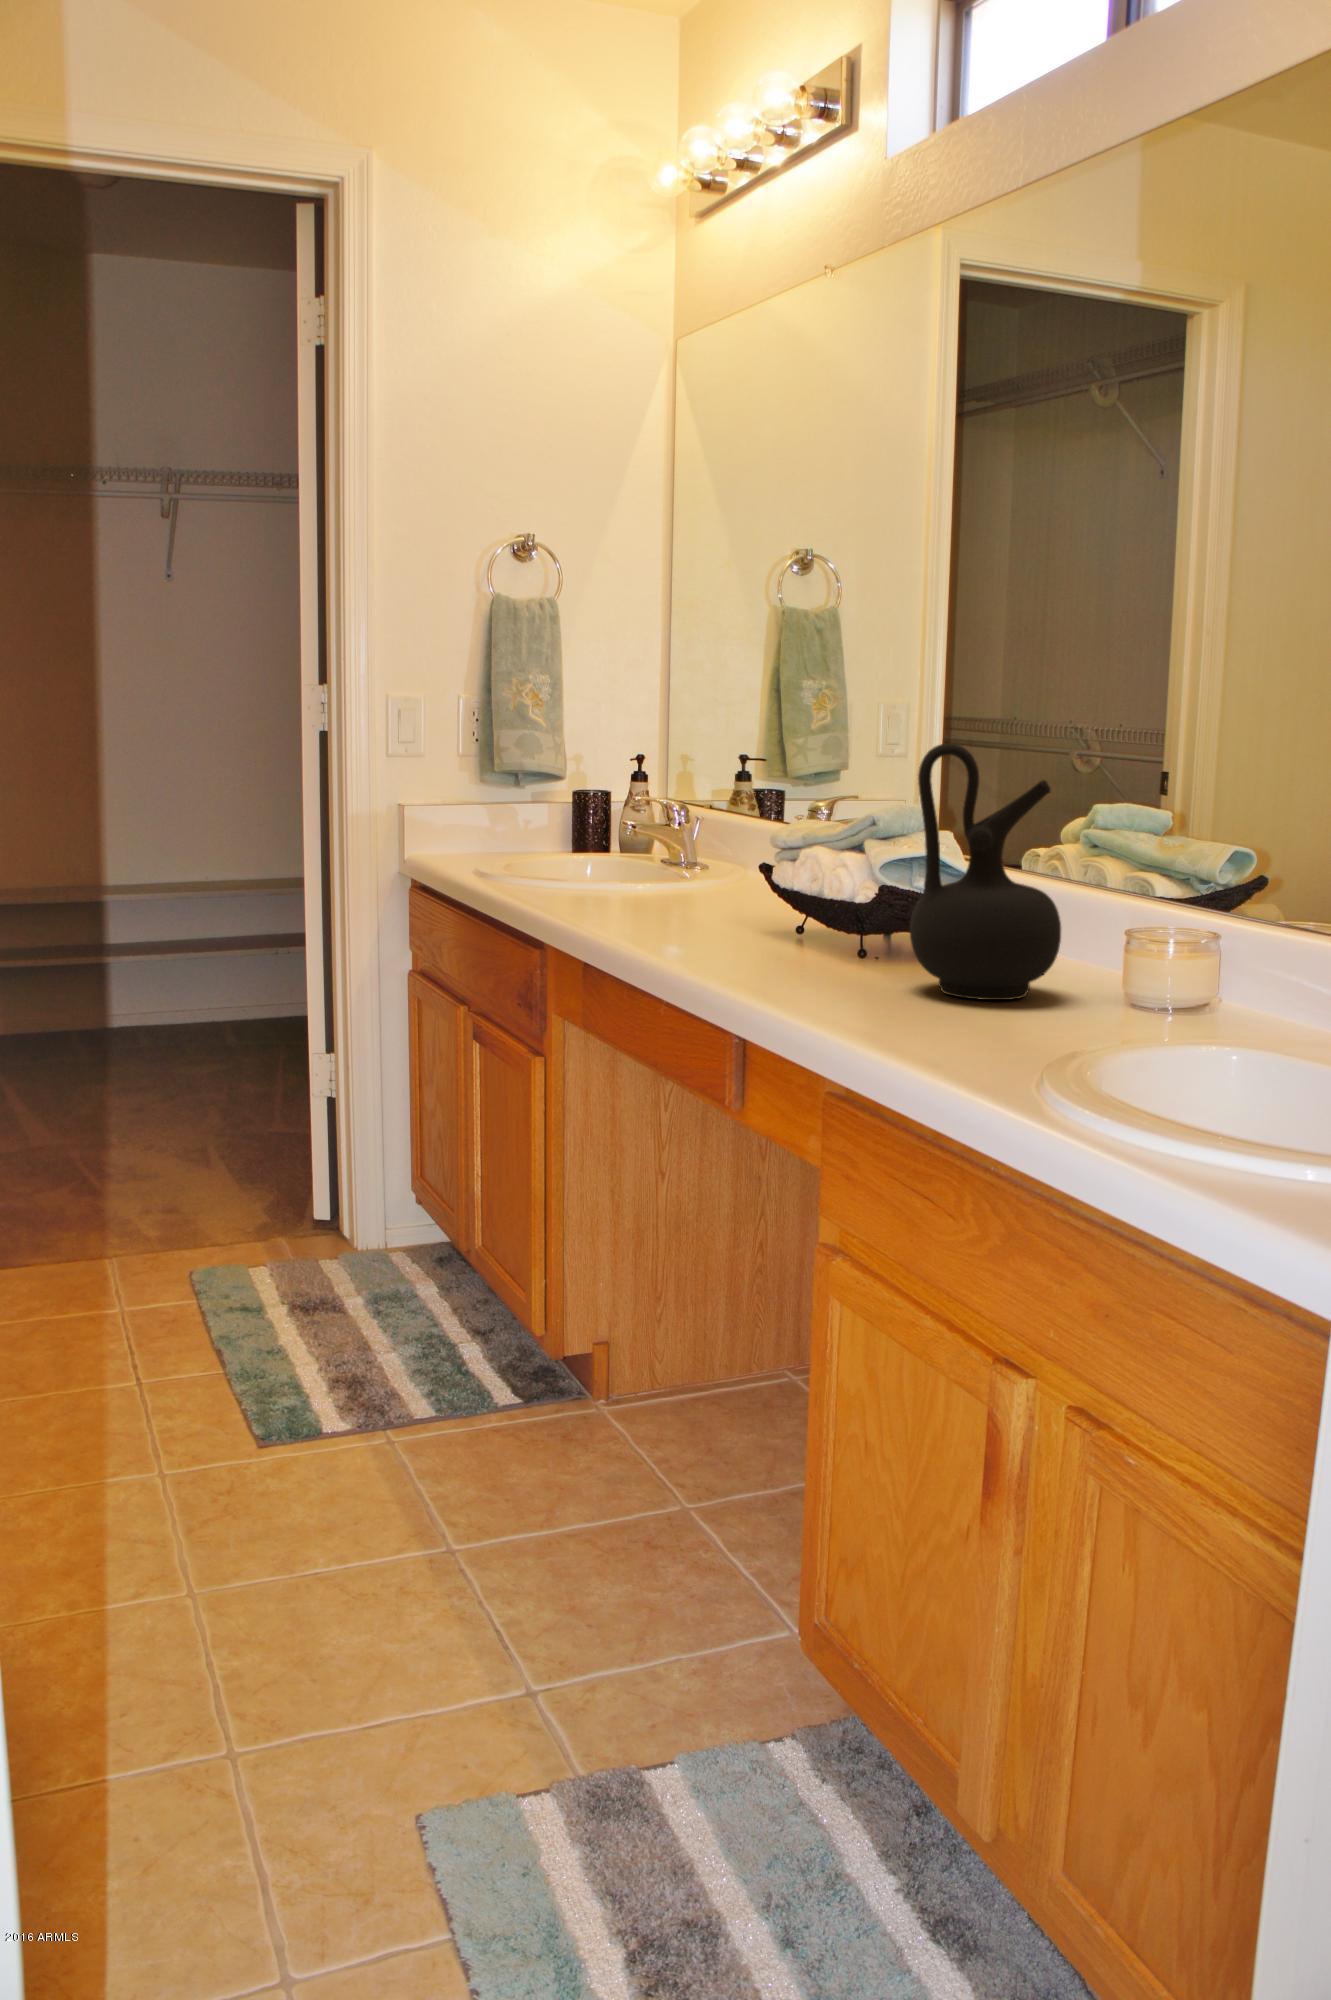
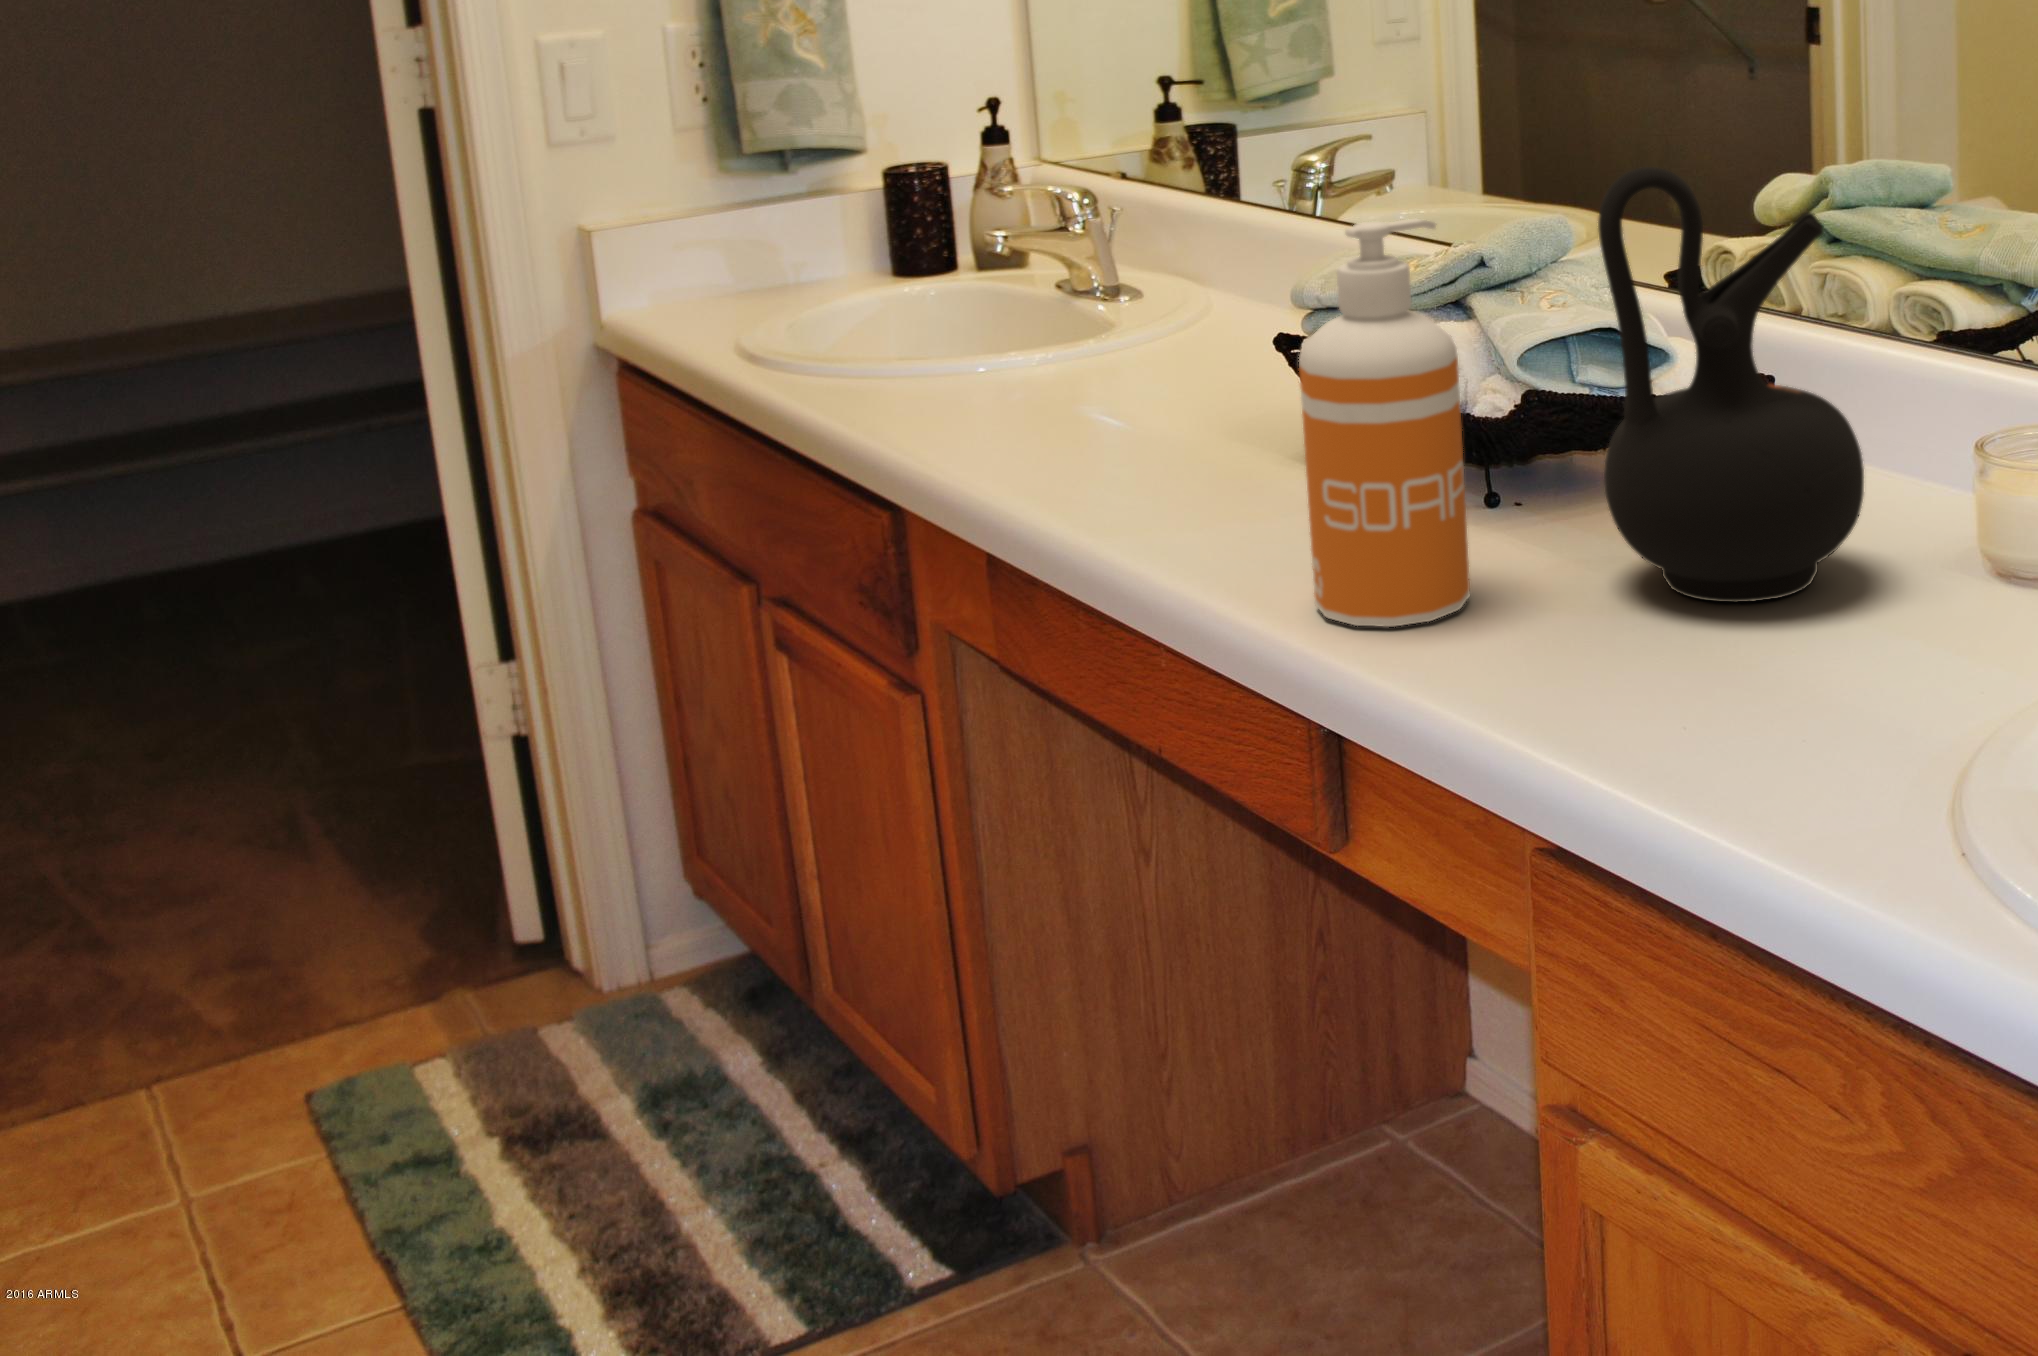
soap dispenser: none [740,763,833,989] -> present [1299,219,1470,627]

